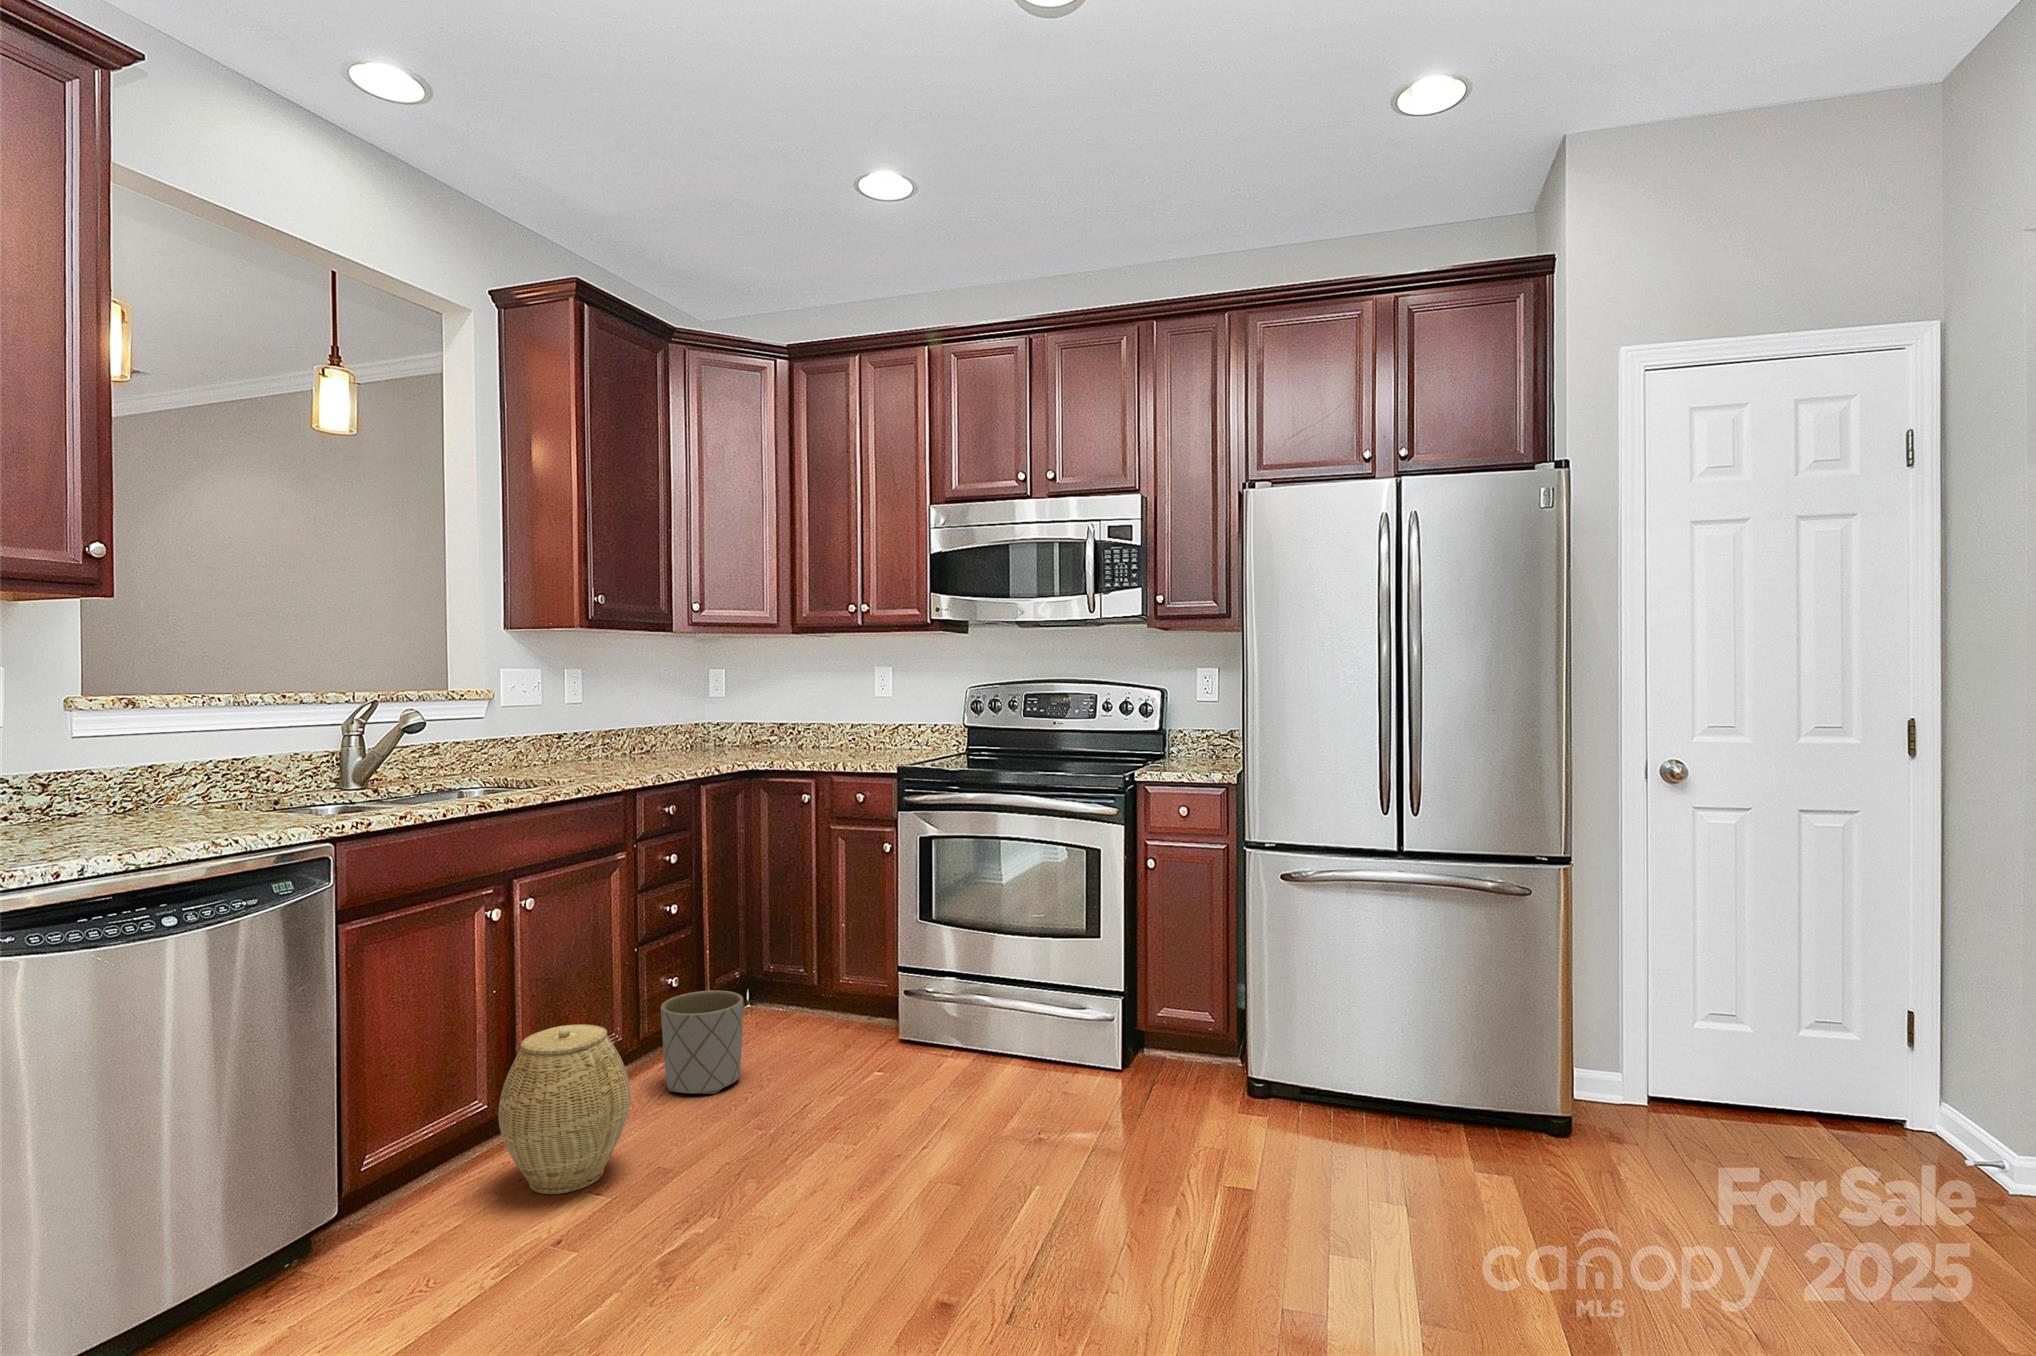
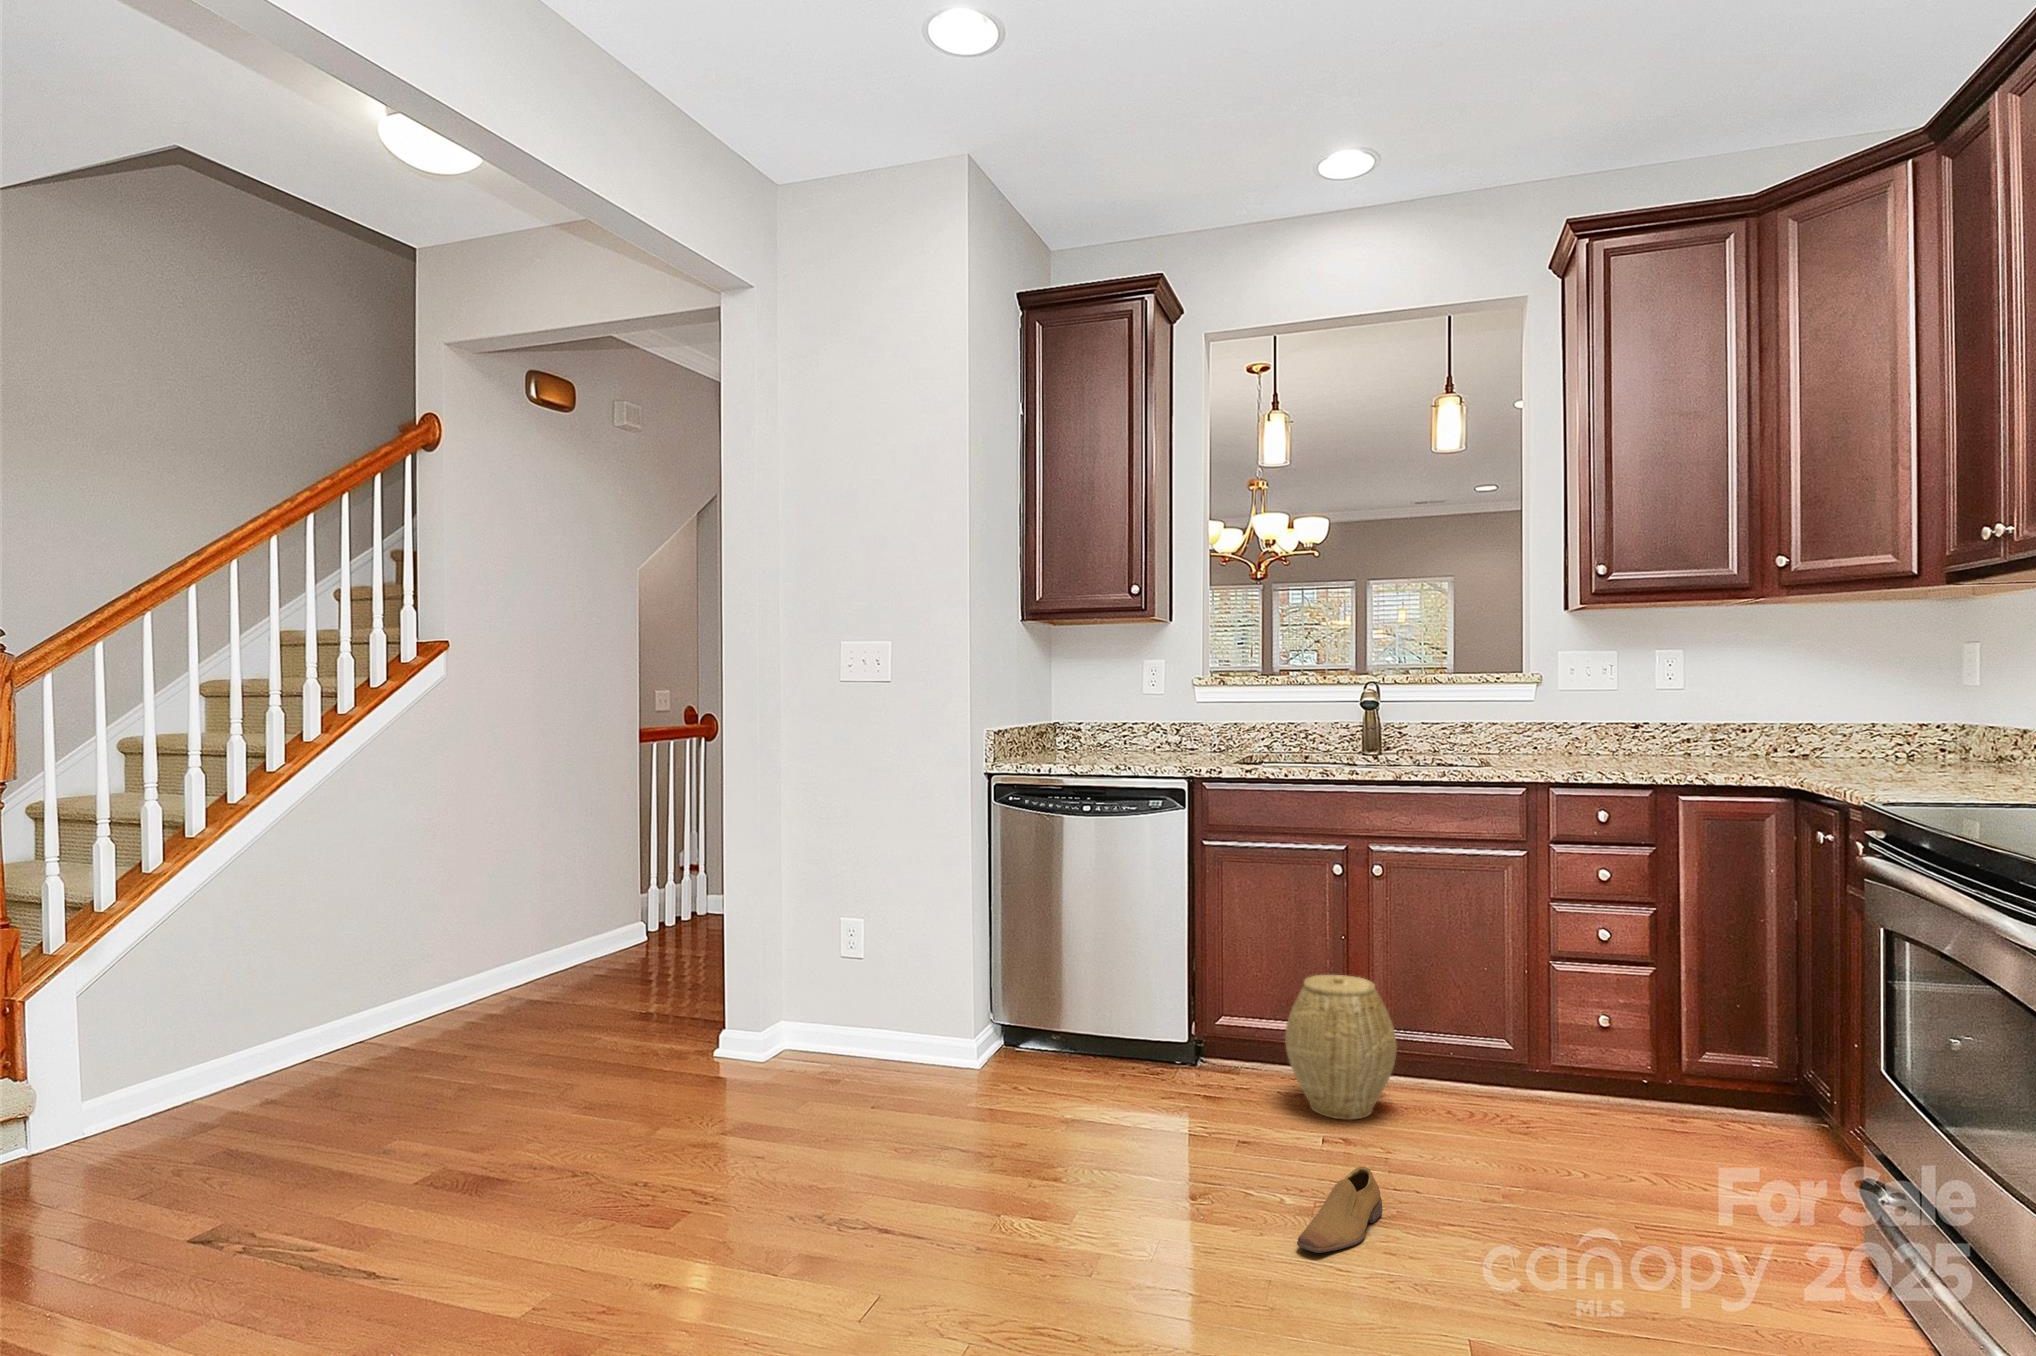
planter: present [661,990,743,1094] -> none [1534,1021,1635,1141]
shoe: none [793,1155,887,1234] -> present [1297,1167,1382,1253]

